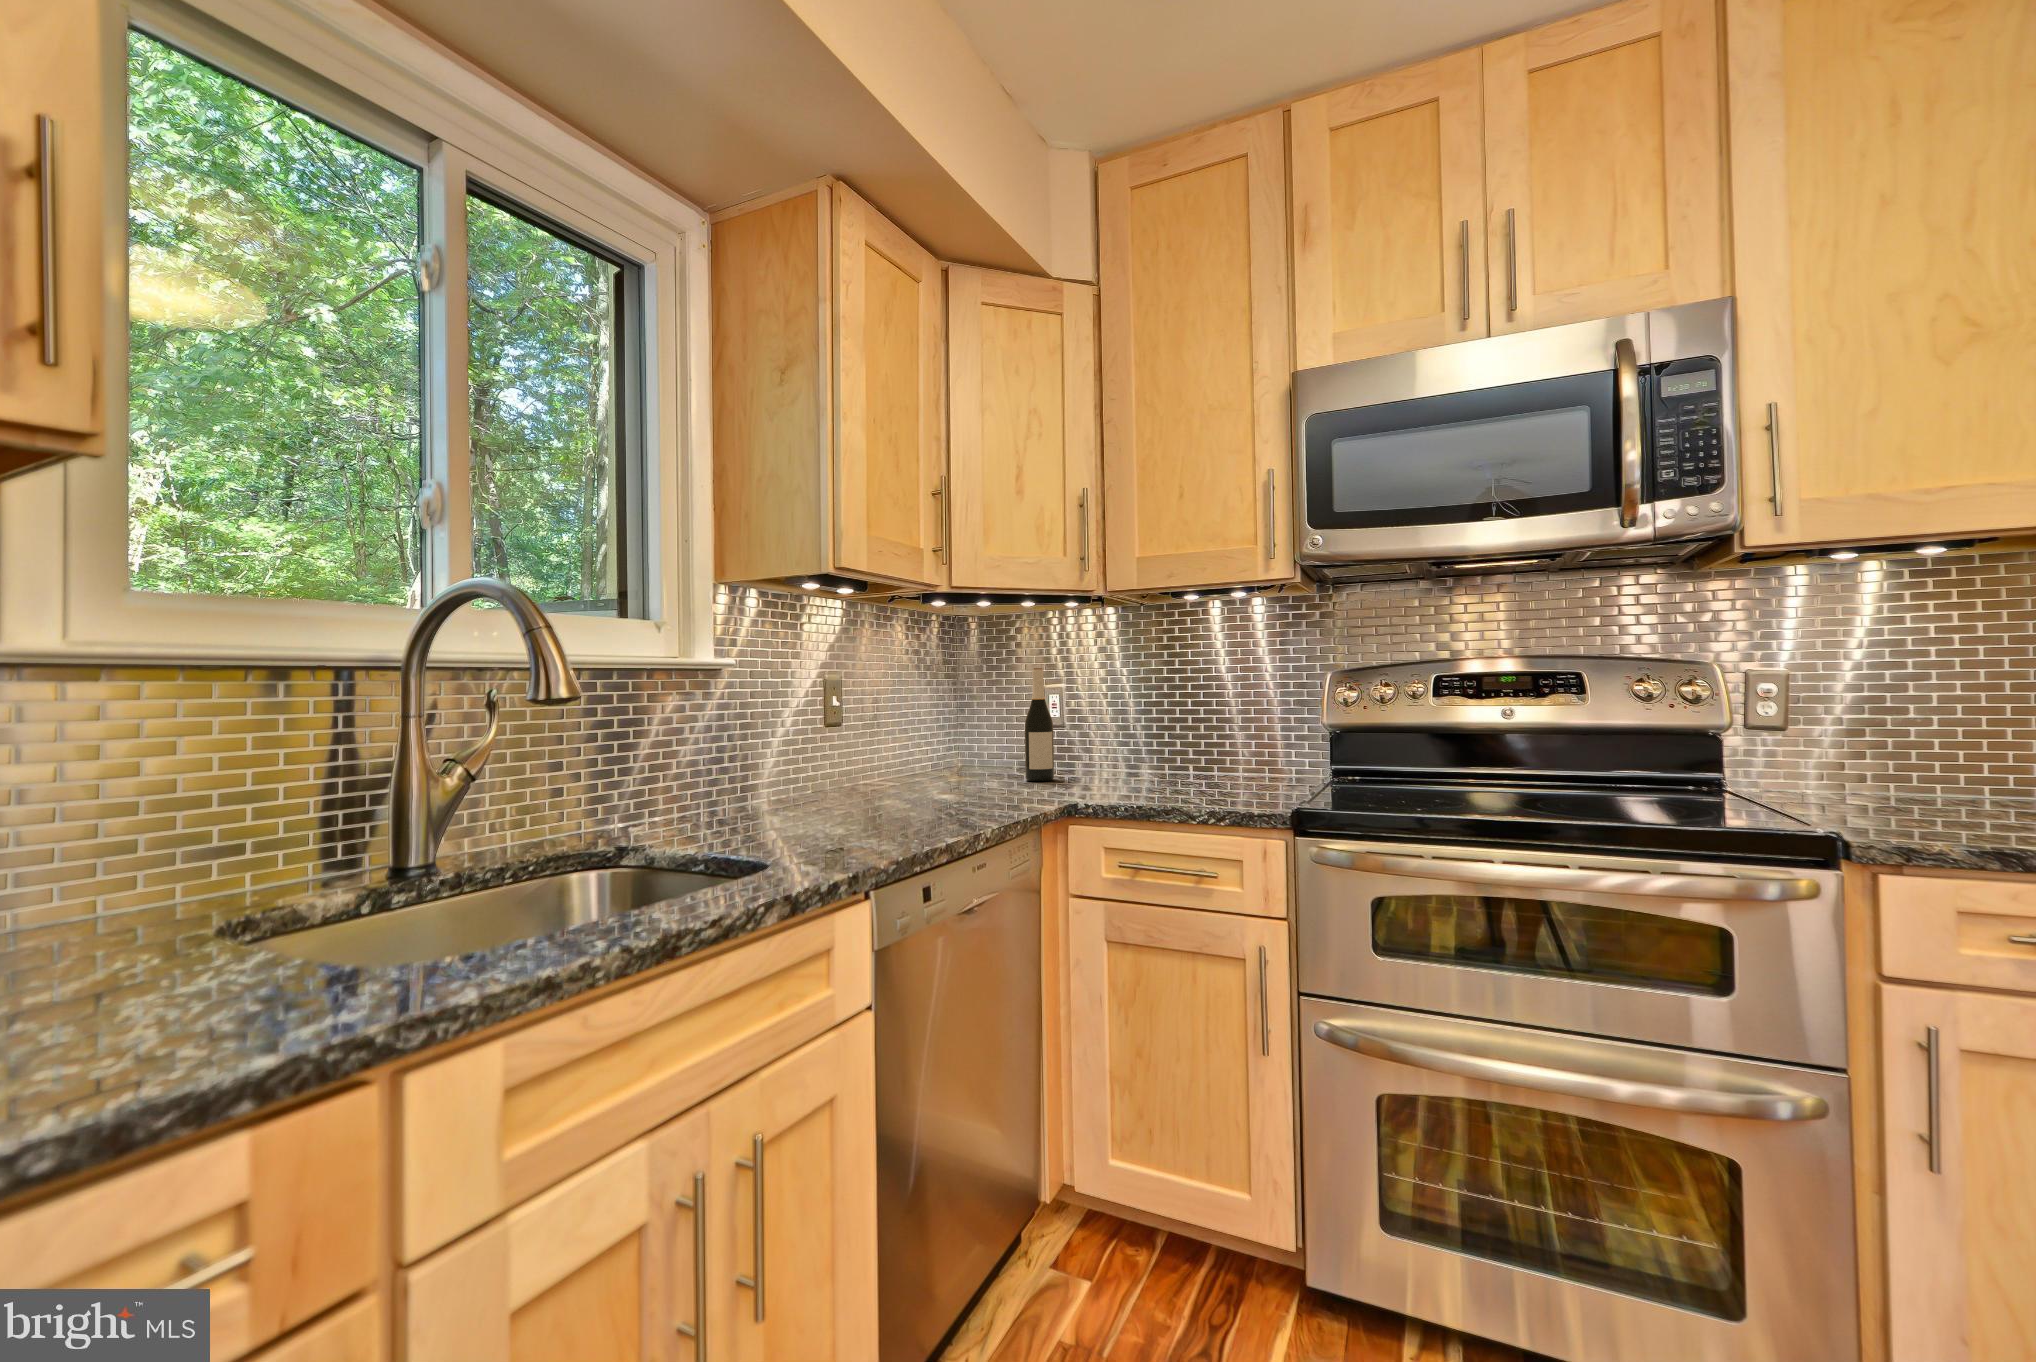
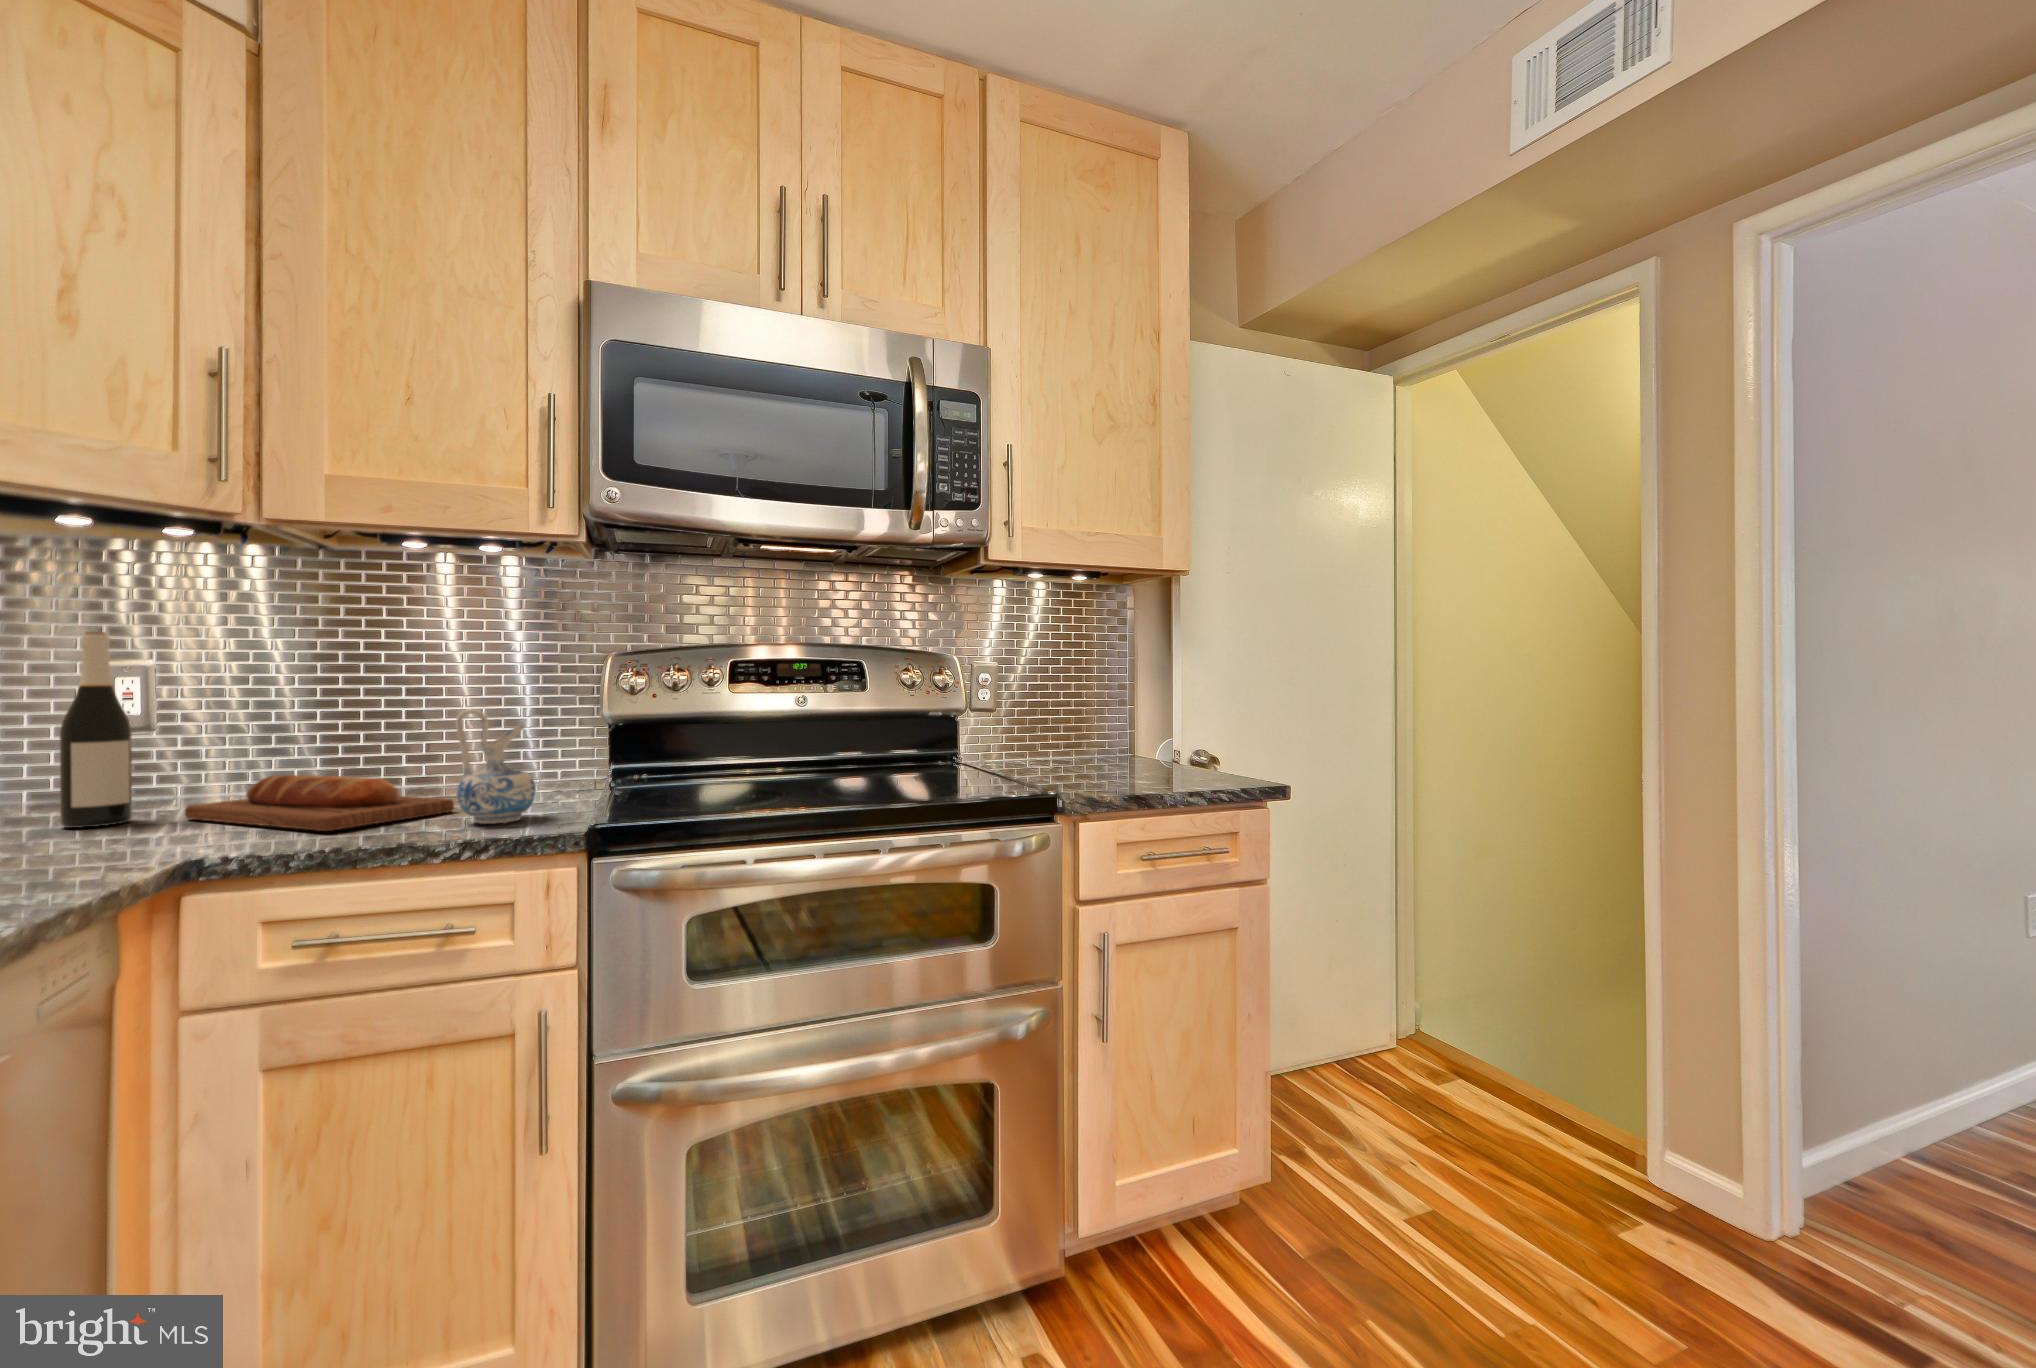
ceramic pitcher: none [1208,716,1262,801] -> present [456,709,536,824]
bread loaf: none [1076,757,1213,795] -> present [185,775,454,831]

